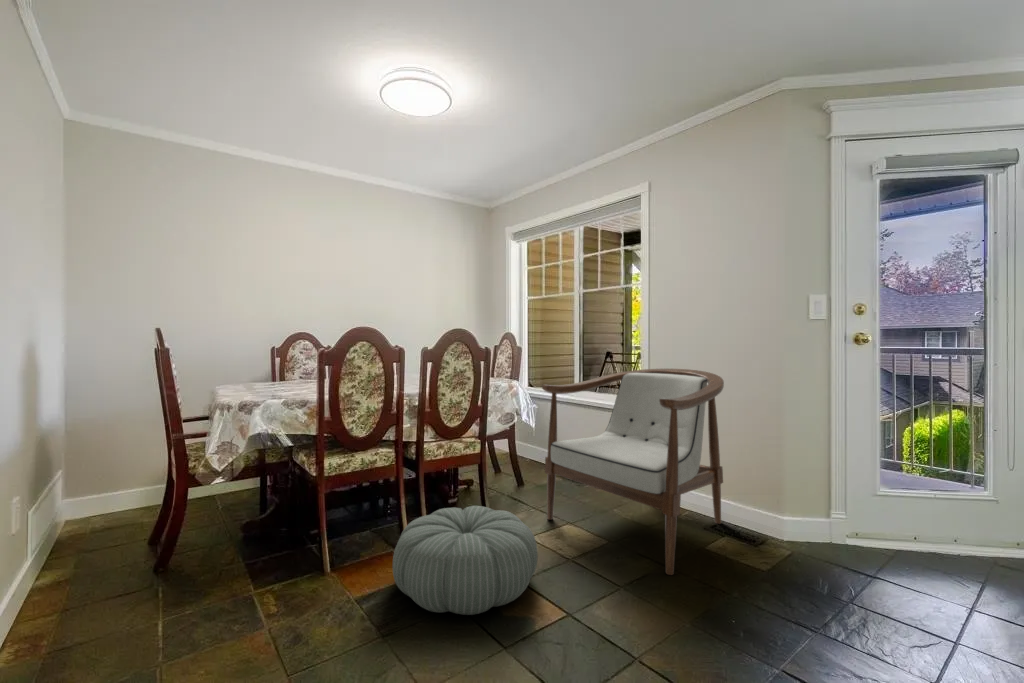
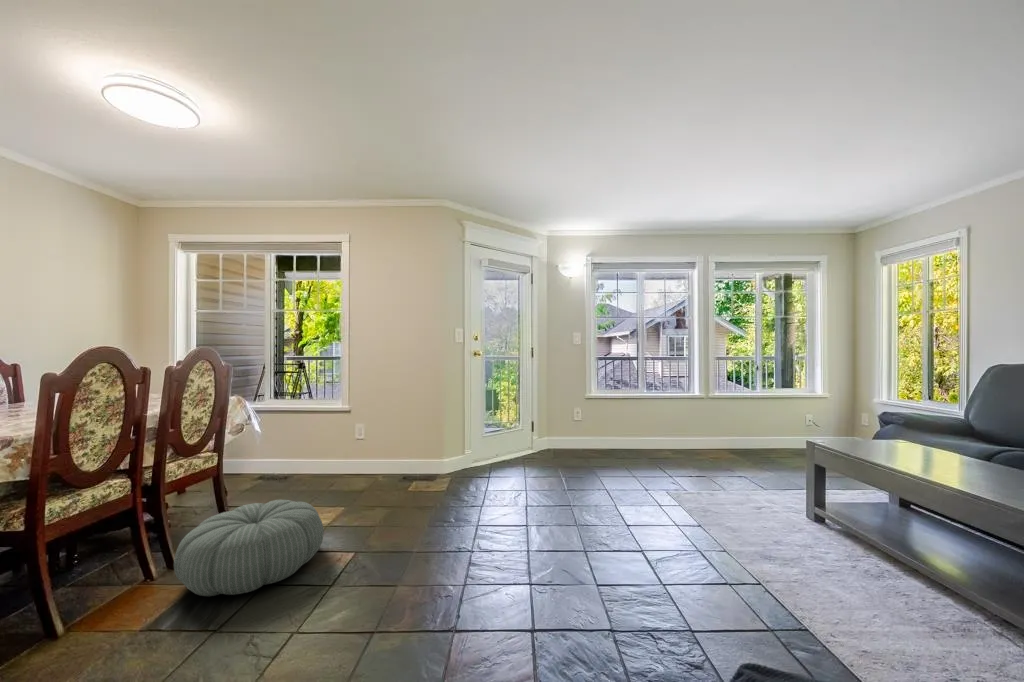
armchair: present [542,369,724,575] -> none [277,374,415,508]

